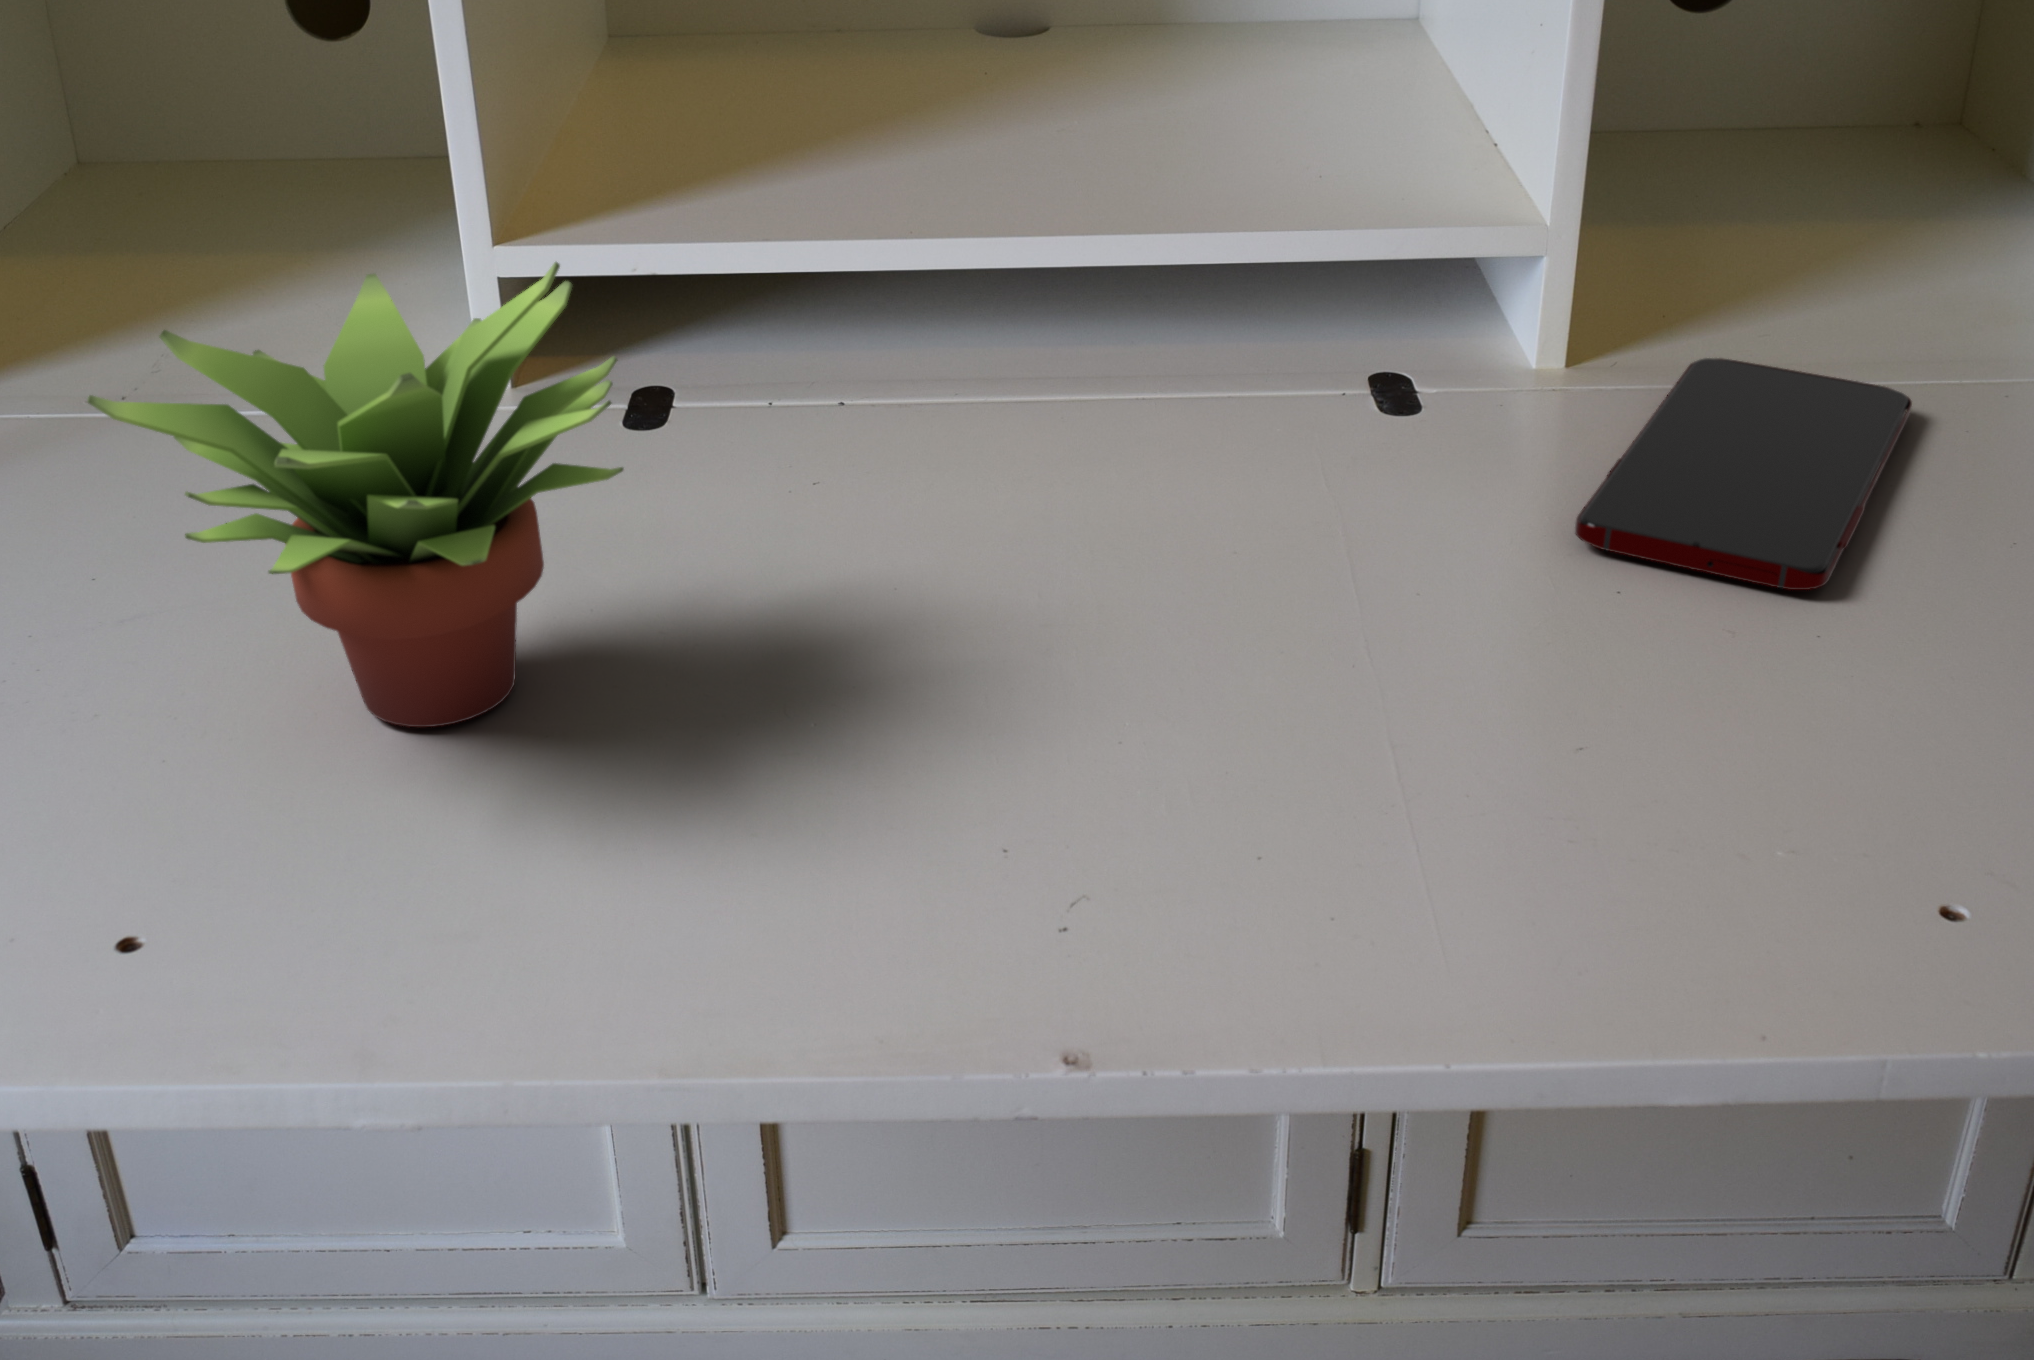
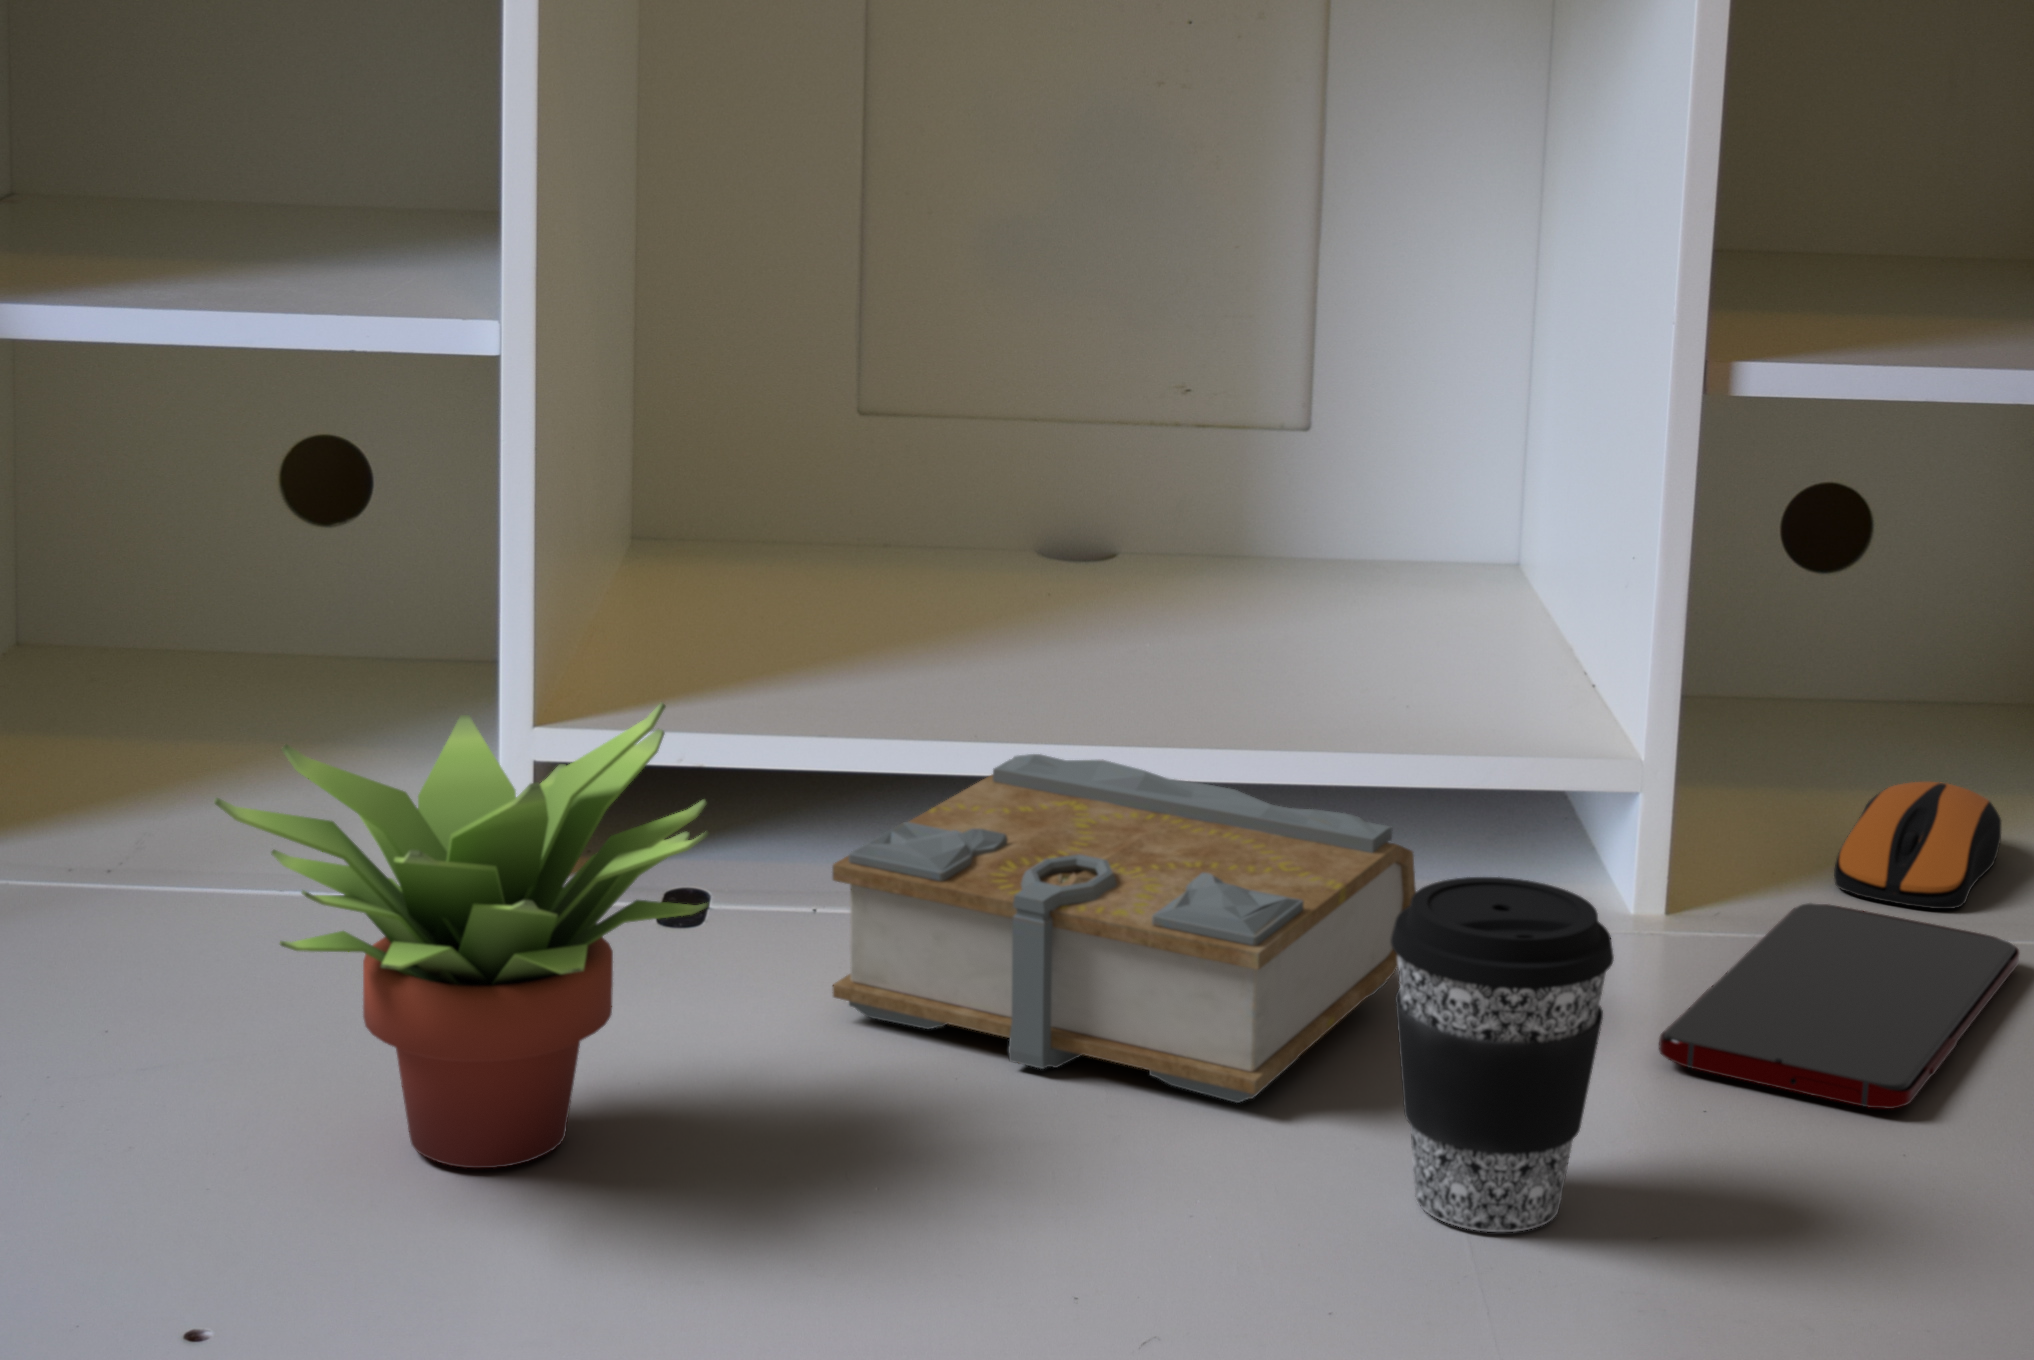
computer mouse: none [1723,225,1881,353] -> present [1834,782,2001,909]
book: none [767,259,1337,613] -> present [832,754,1416,1103]
coffee cup: none [1322,405,1556,759] -> present [1391,877,1614,1232]

